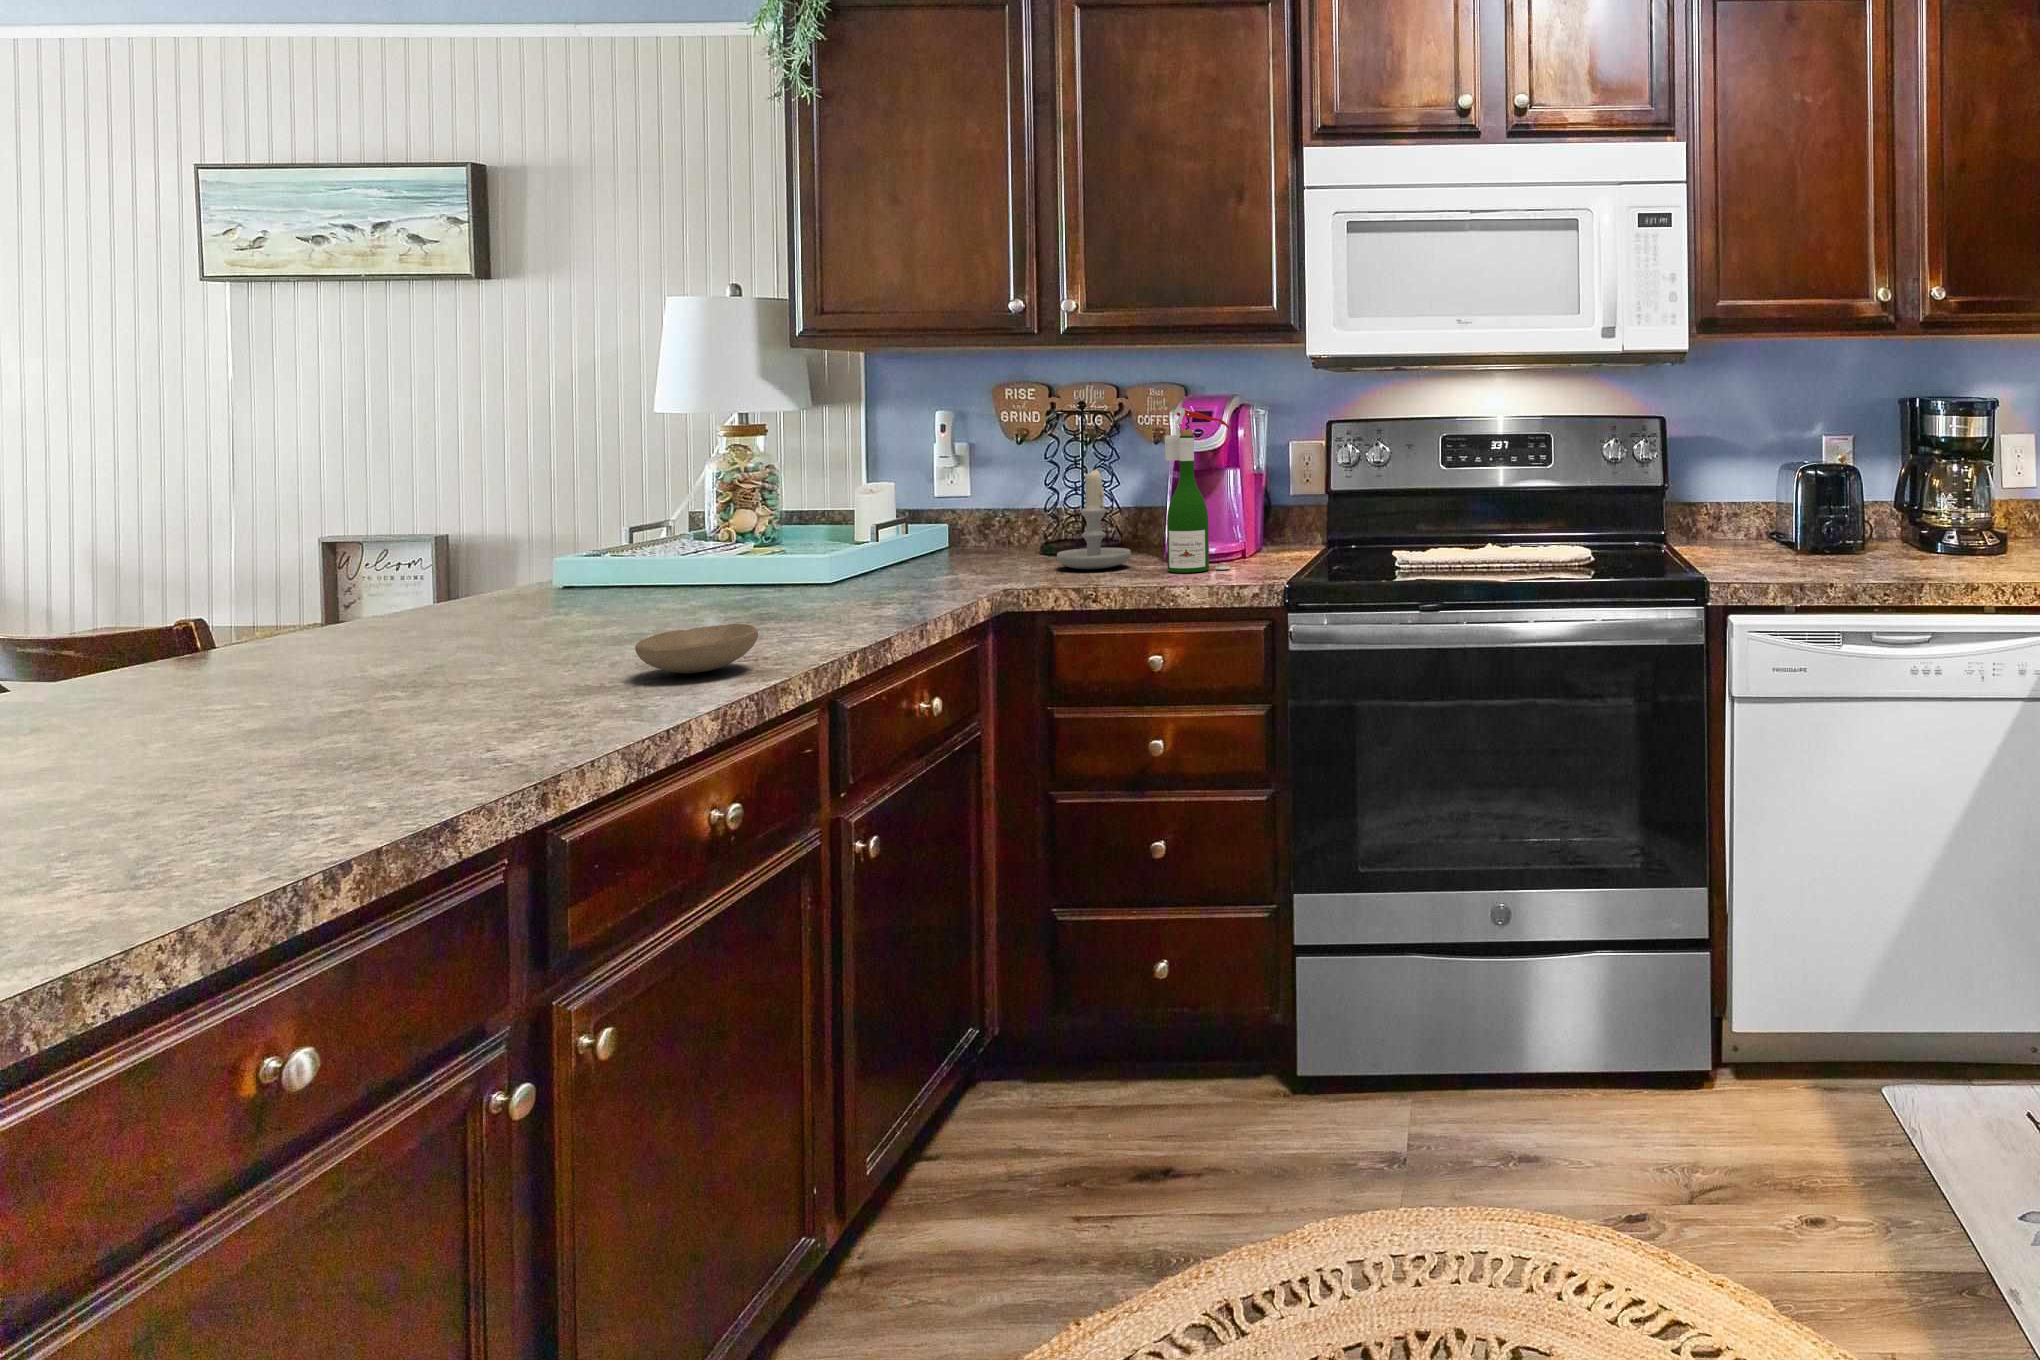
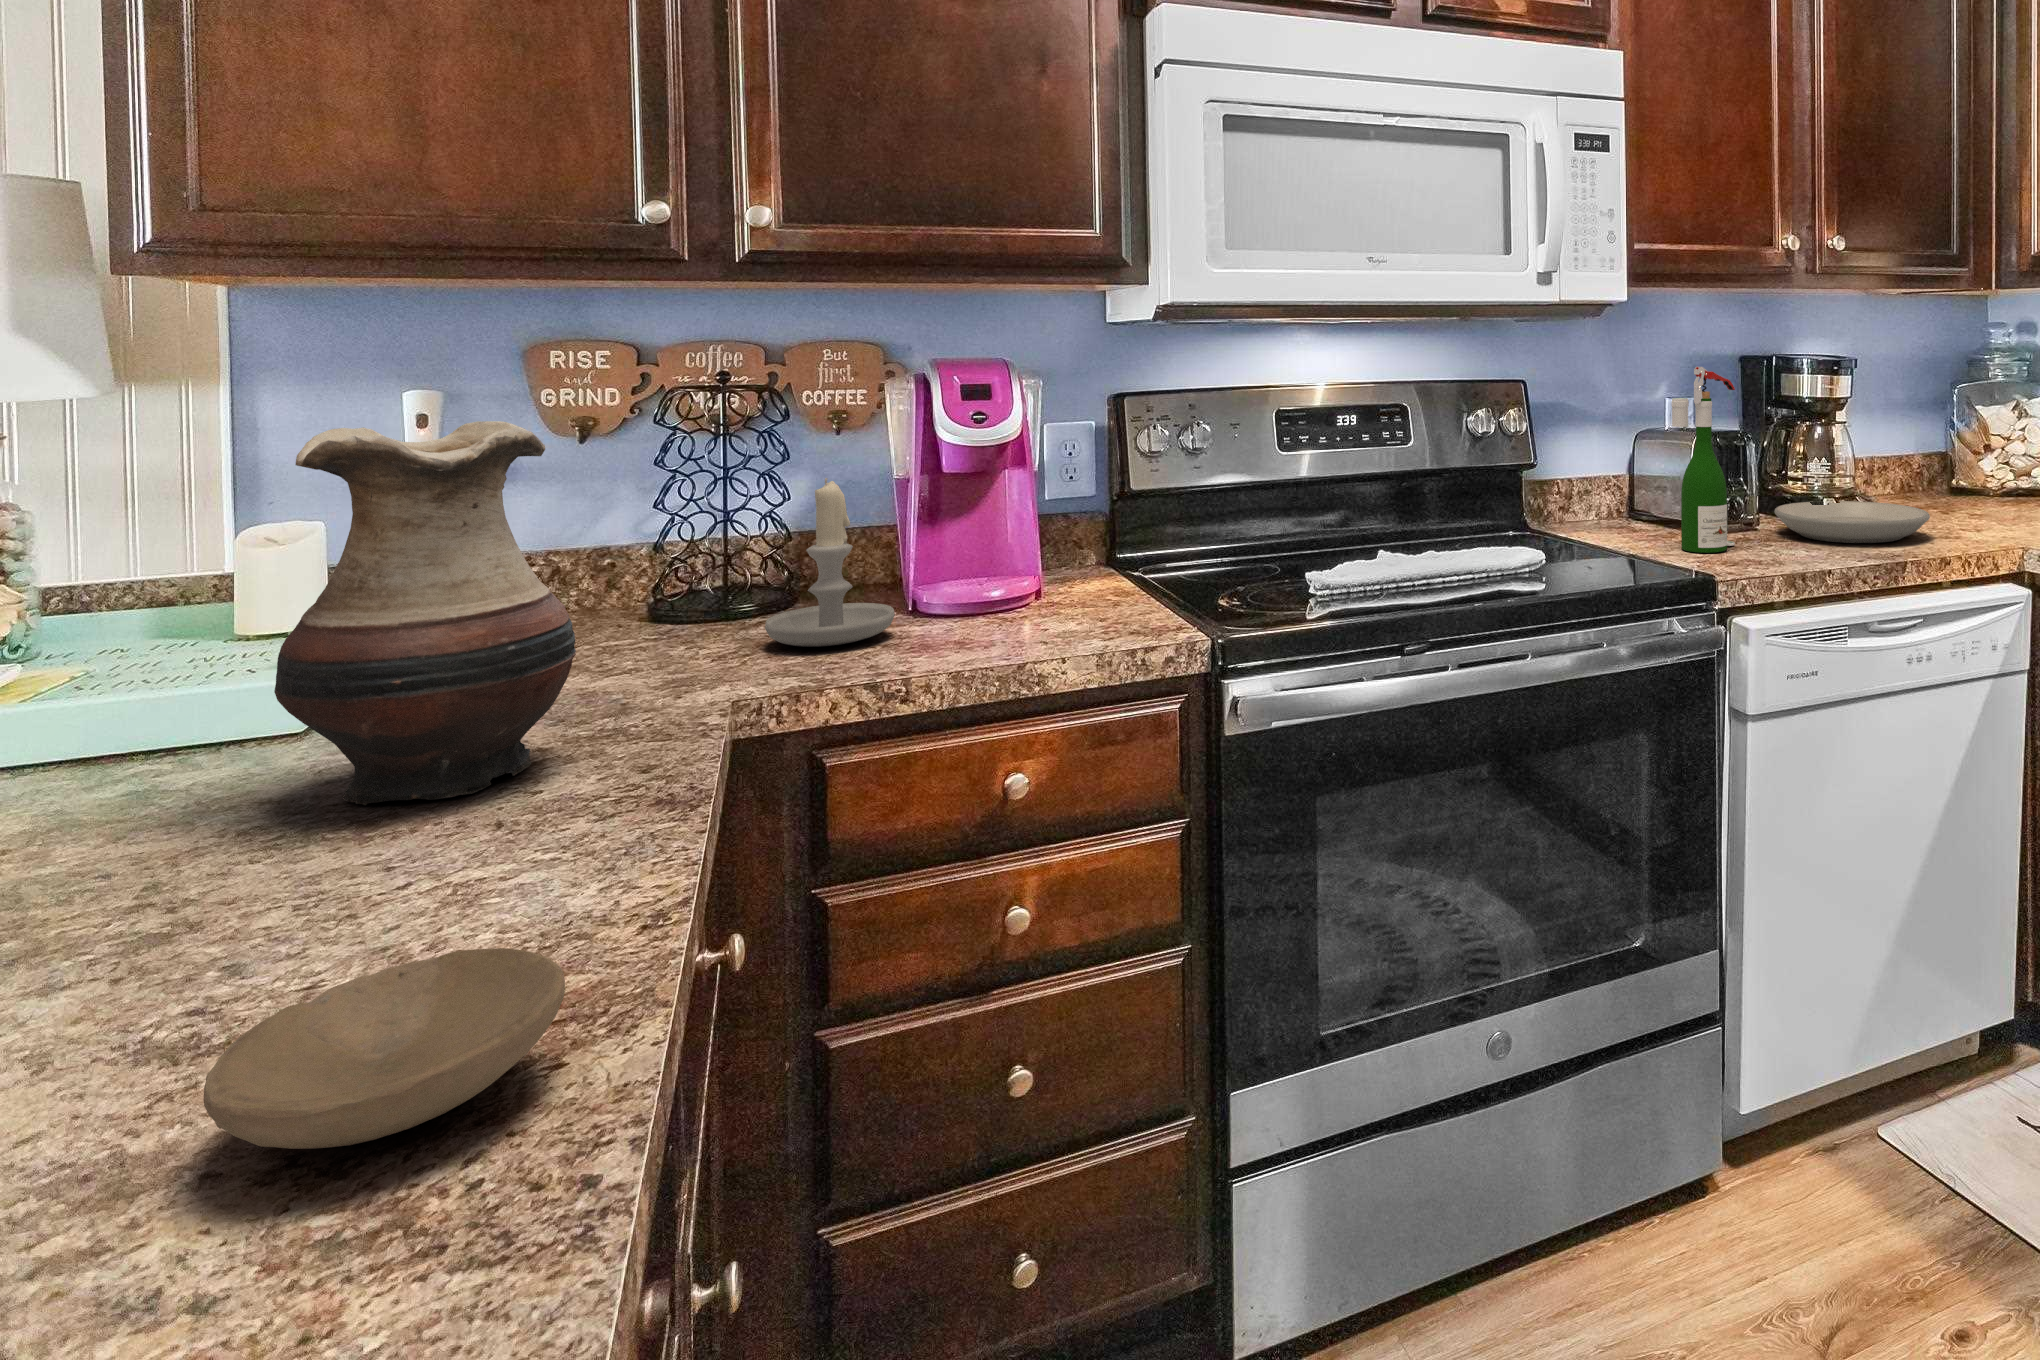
wine bottle: present [1165,407,1230,573] -> present [1672,367,1735,553]
vase: none [776,422,904,605] -> present [274,421,576,805]
plate: none [1866,534,2012,569] -> present [1775,501,1930,543]

